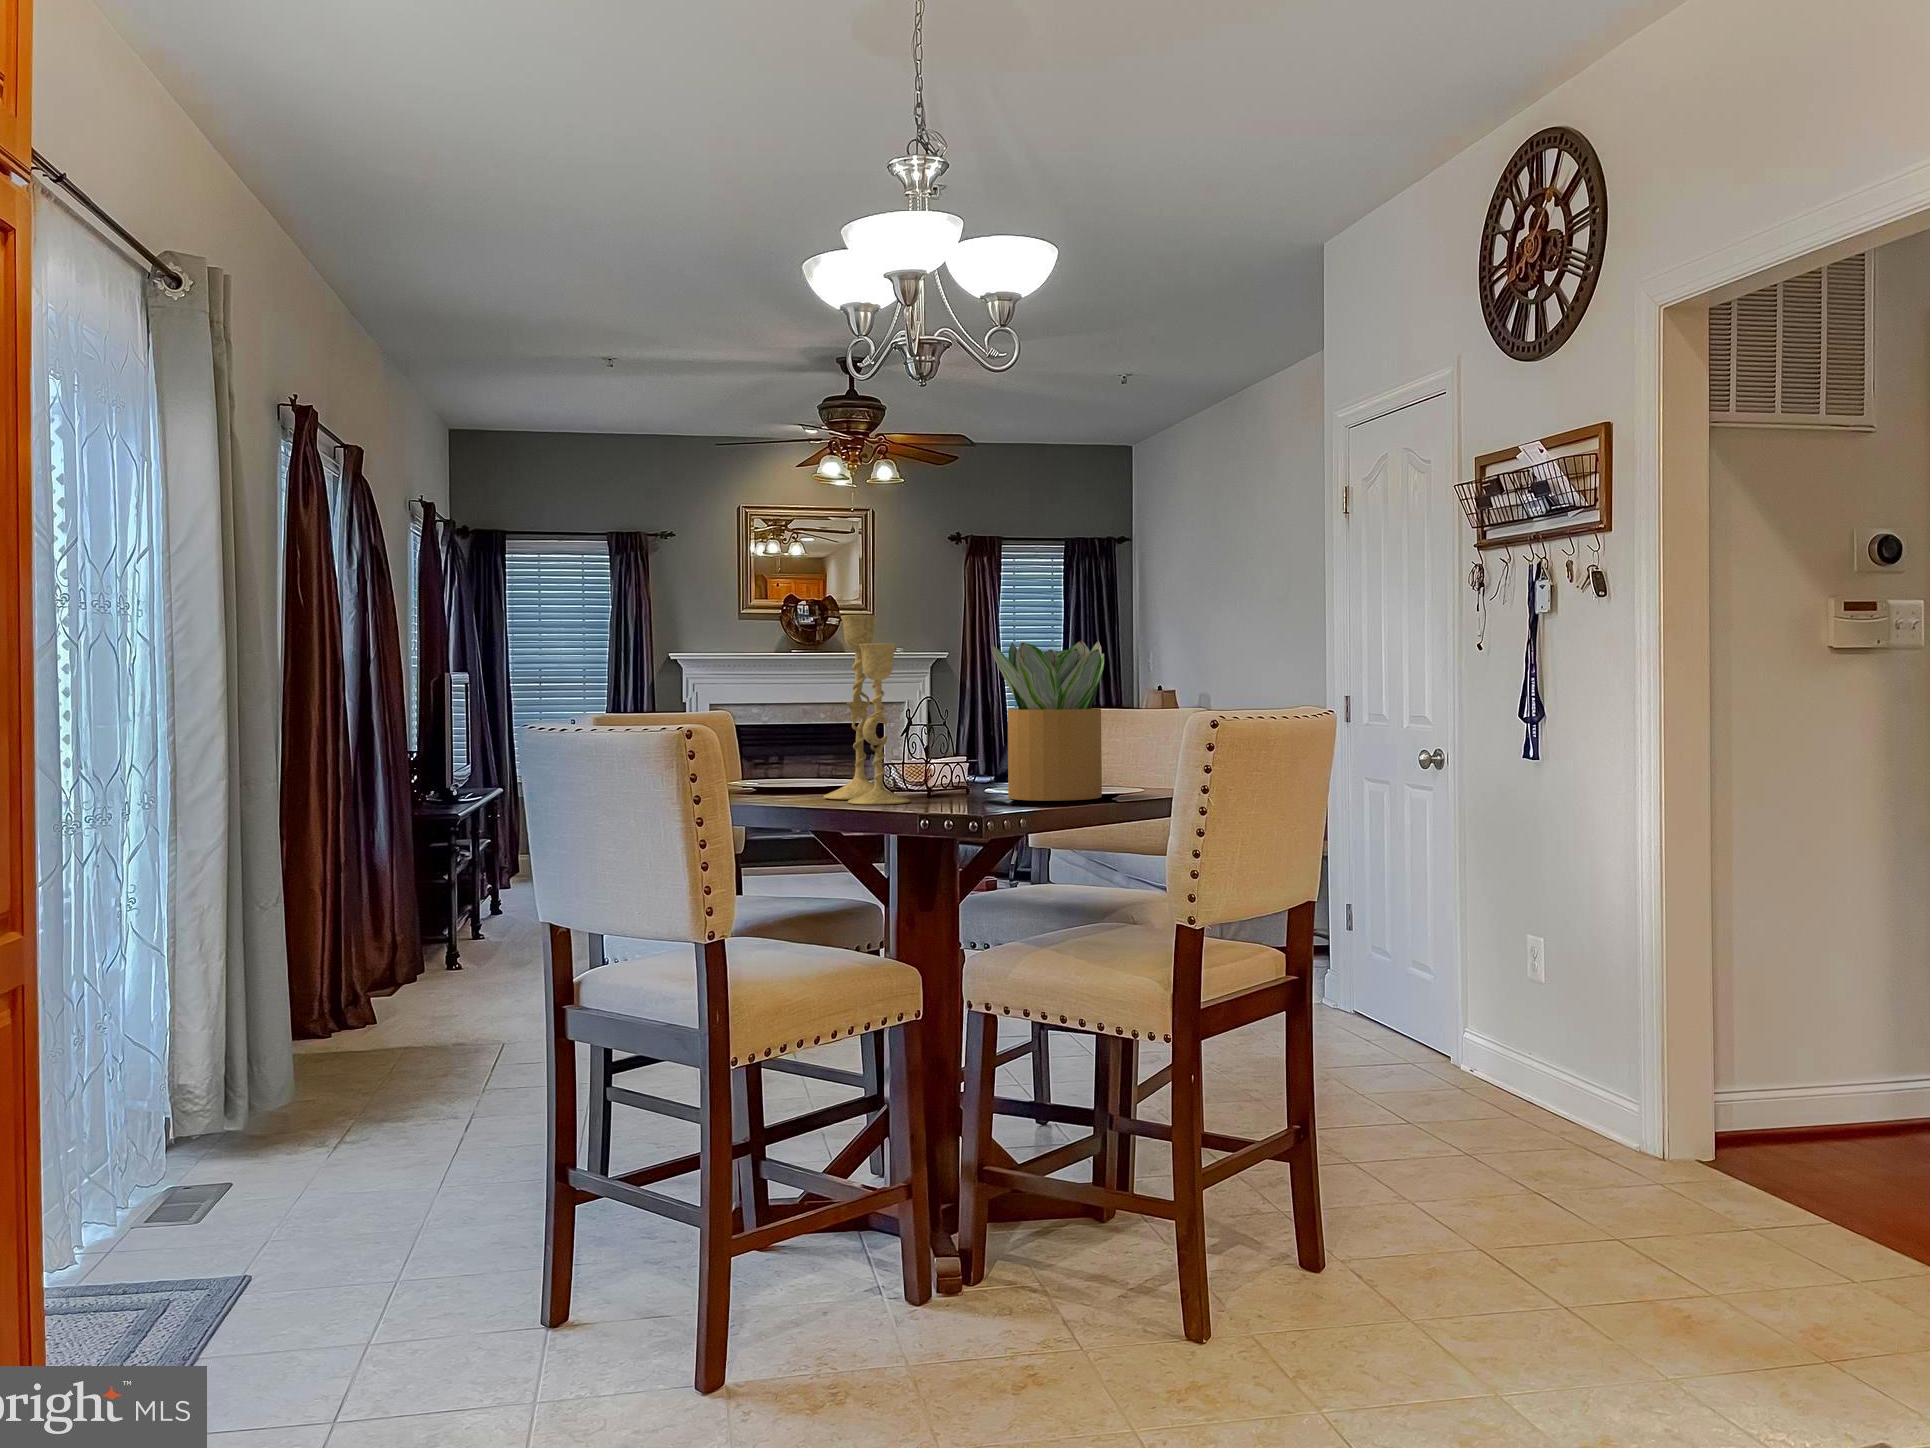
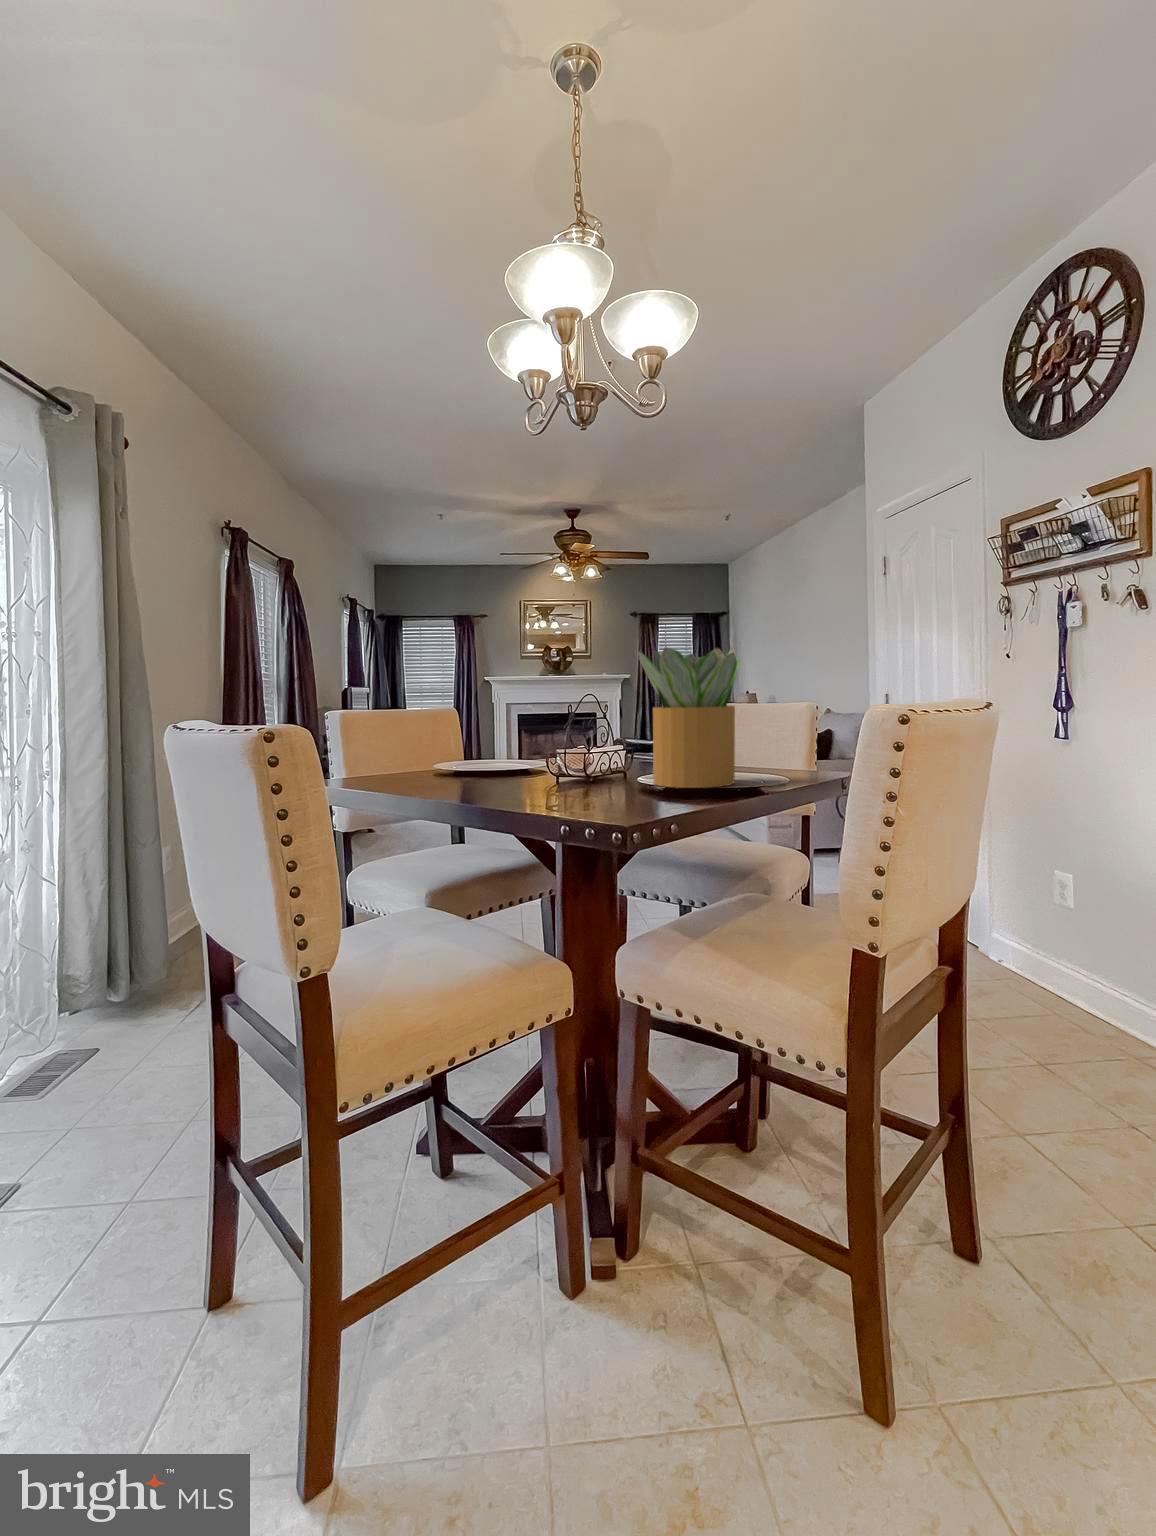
candlestick: present [823,615,910,805] -> none [501,628,567,793]

